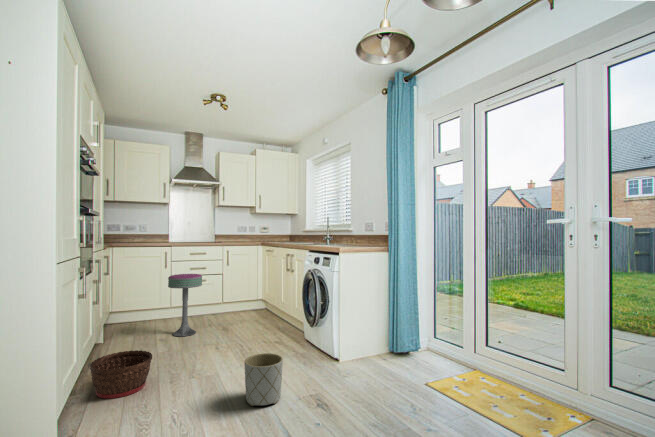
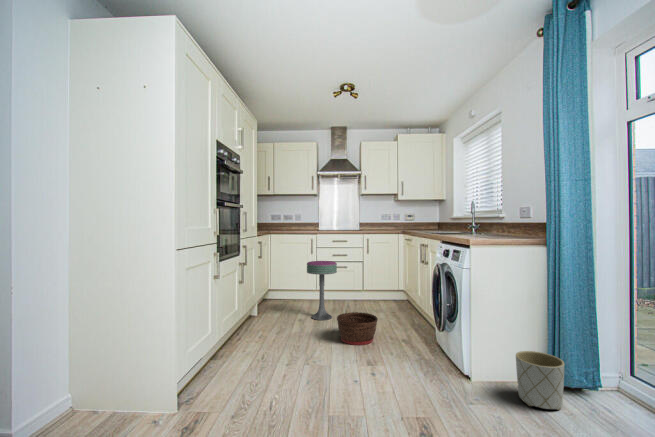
basket: present [90,350,152,399] -> present [337,312,378,345]
planter: present [244,353,283,406] -> present [516,351,565,410]

